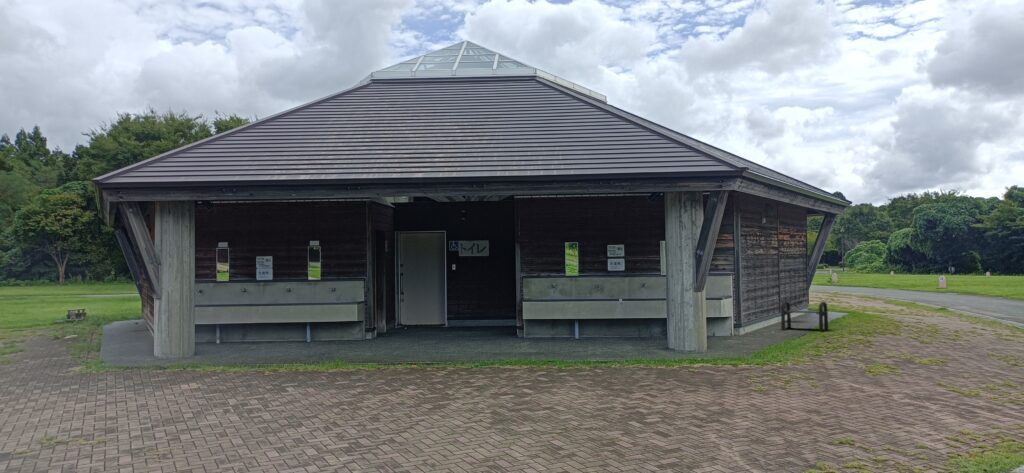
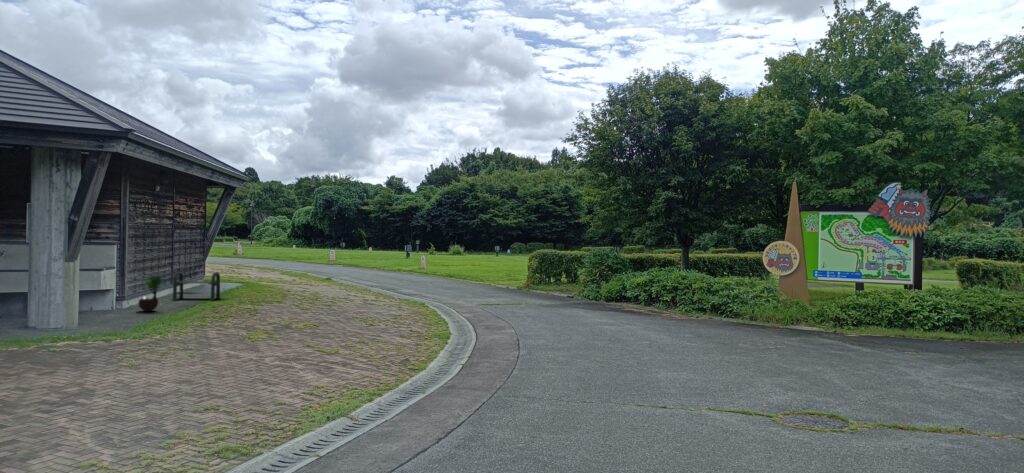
potted tree: none [753,301,775,339] -> present [139,275,163,311]

